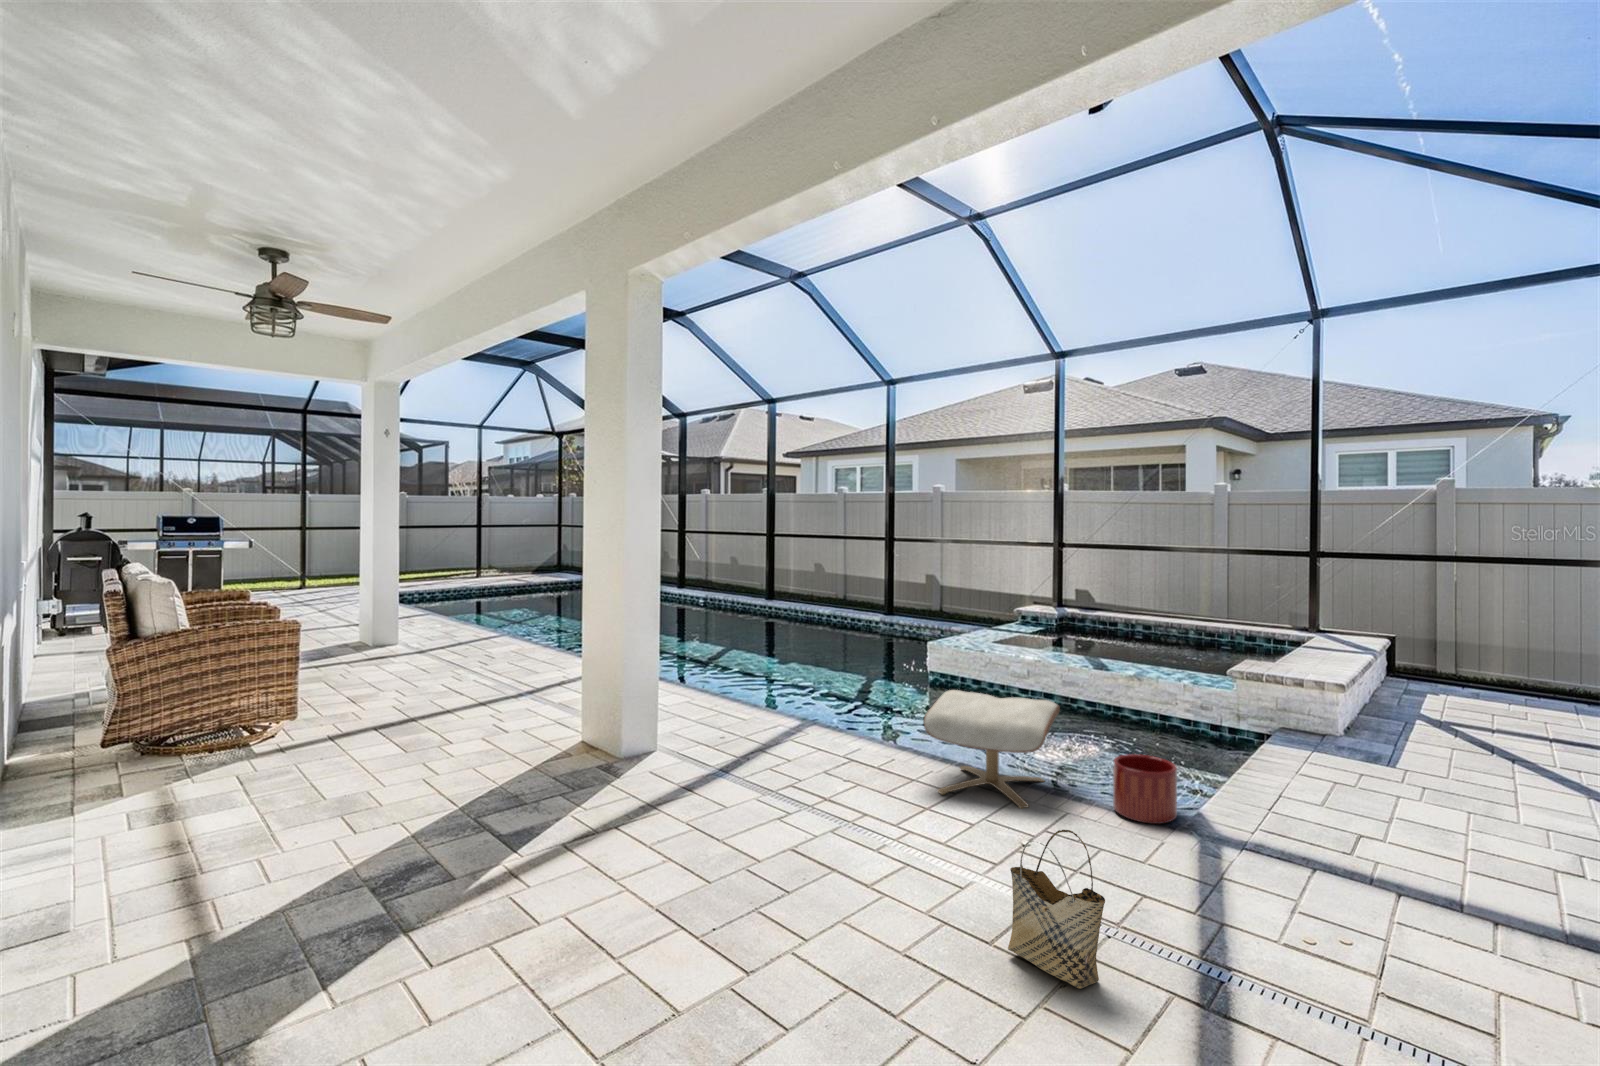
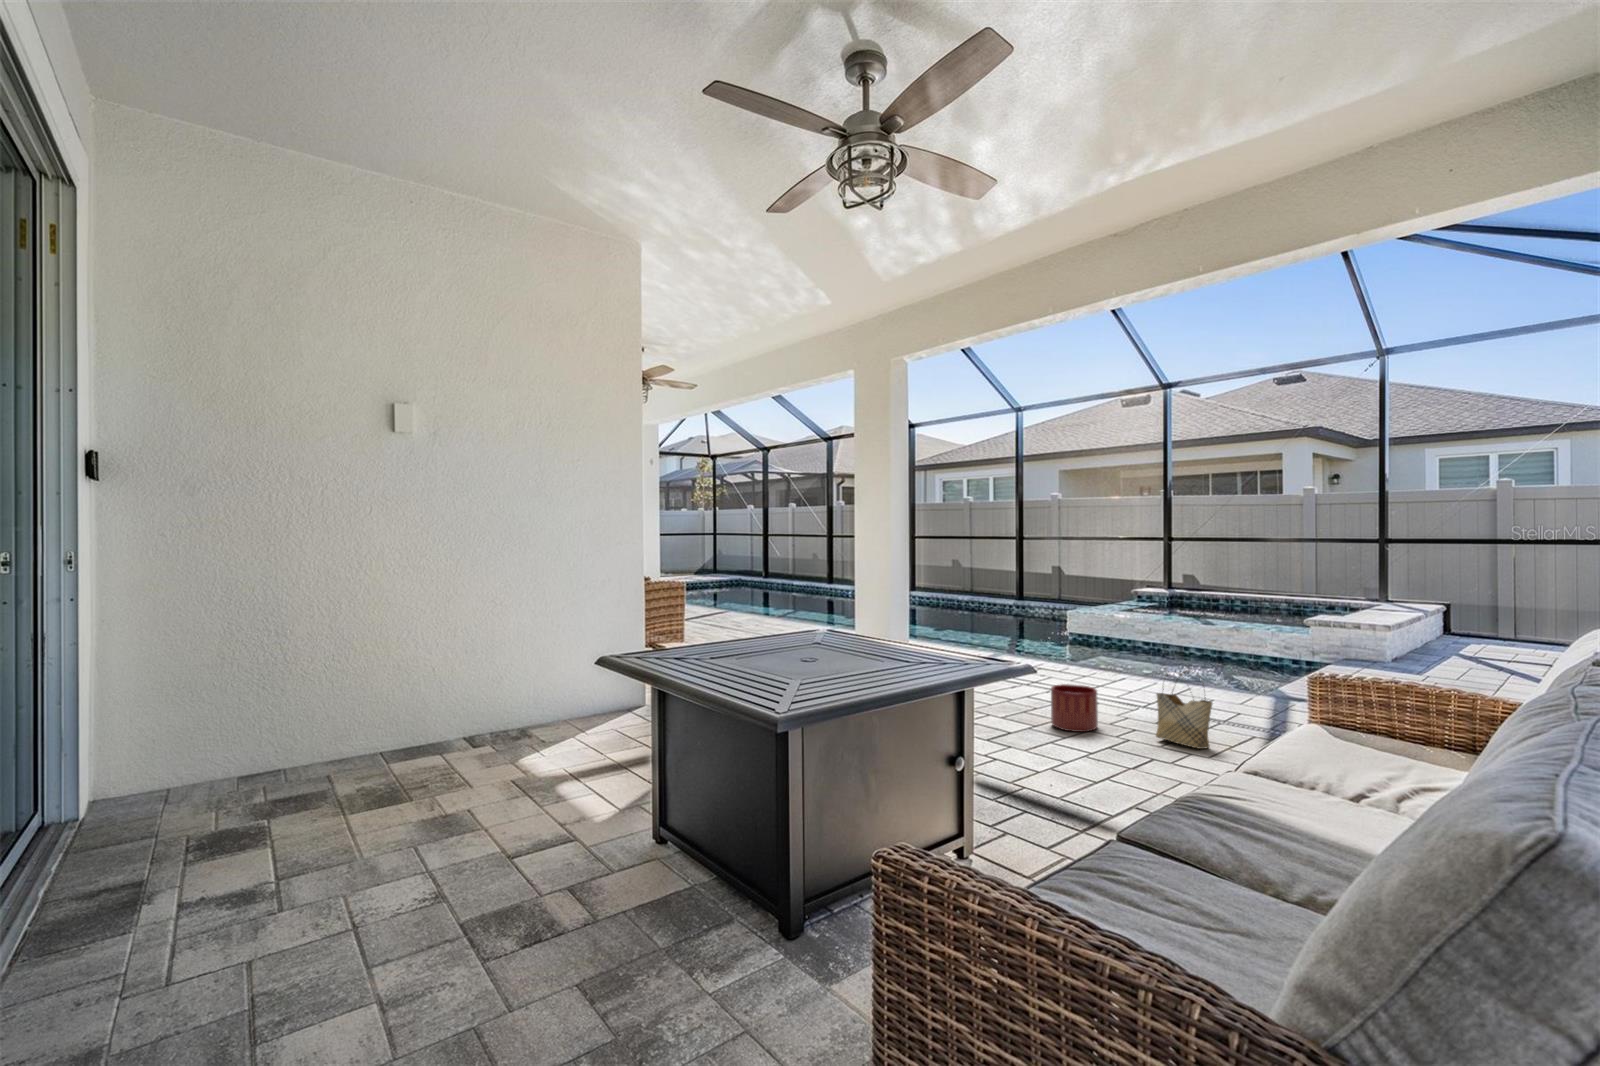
ottoman: present [923,690,1060,808] -> none [1082,624,1178,696]
planter: present [1113,754,1177,824] -> present [1051,684,1098,732]

